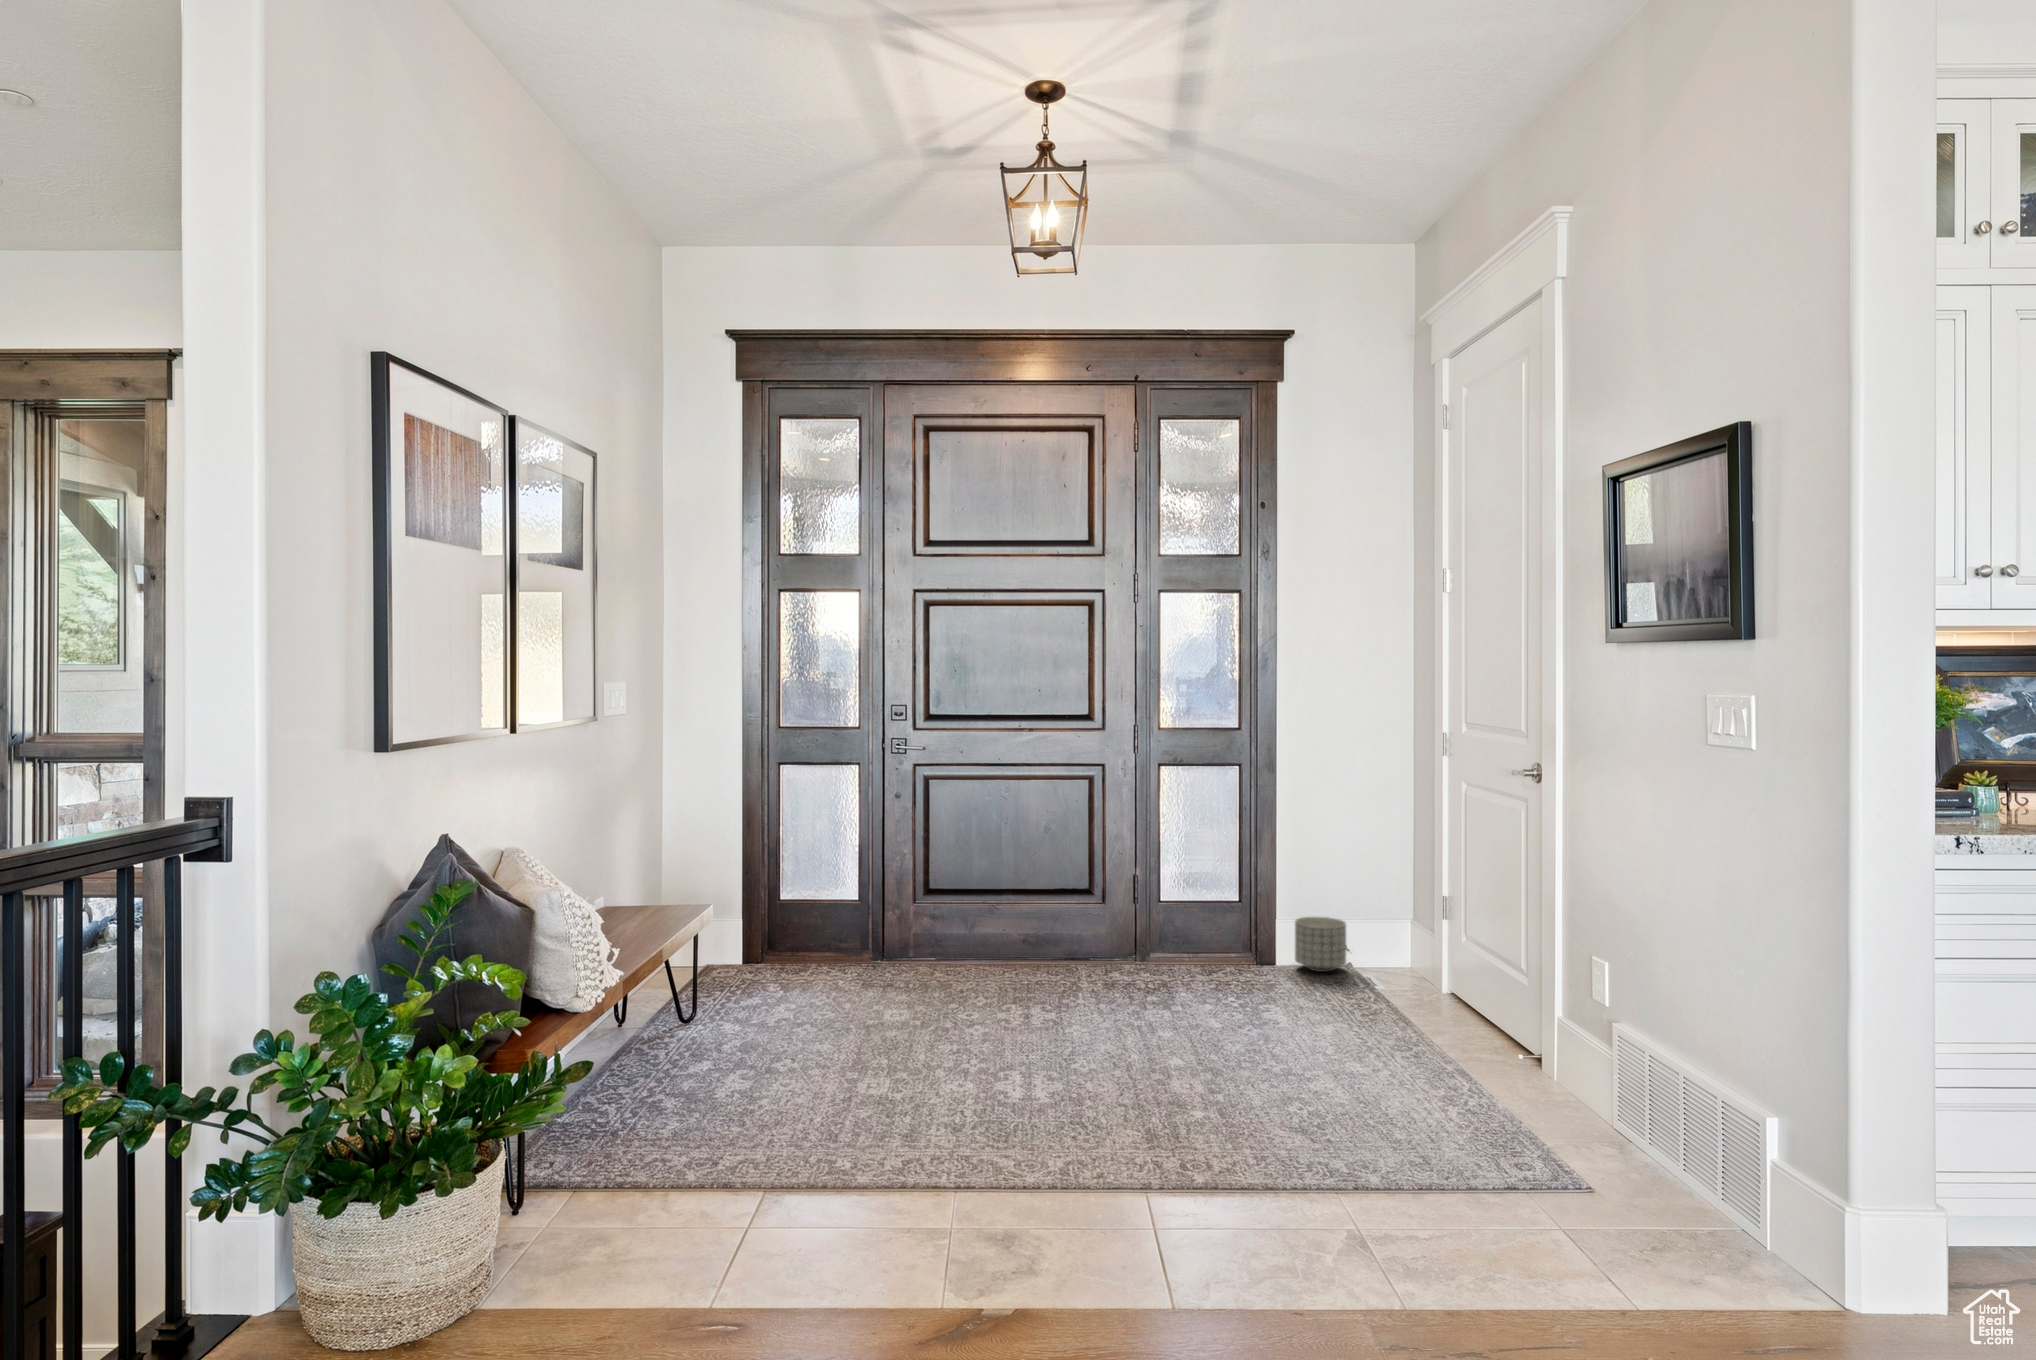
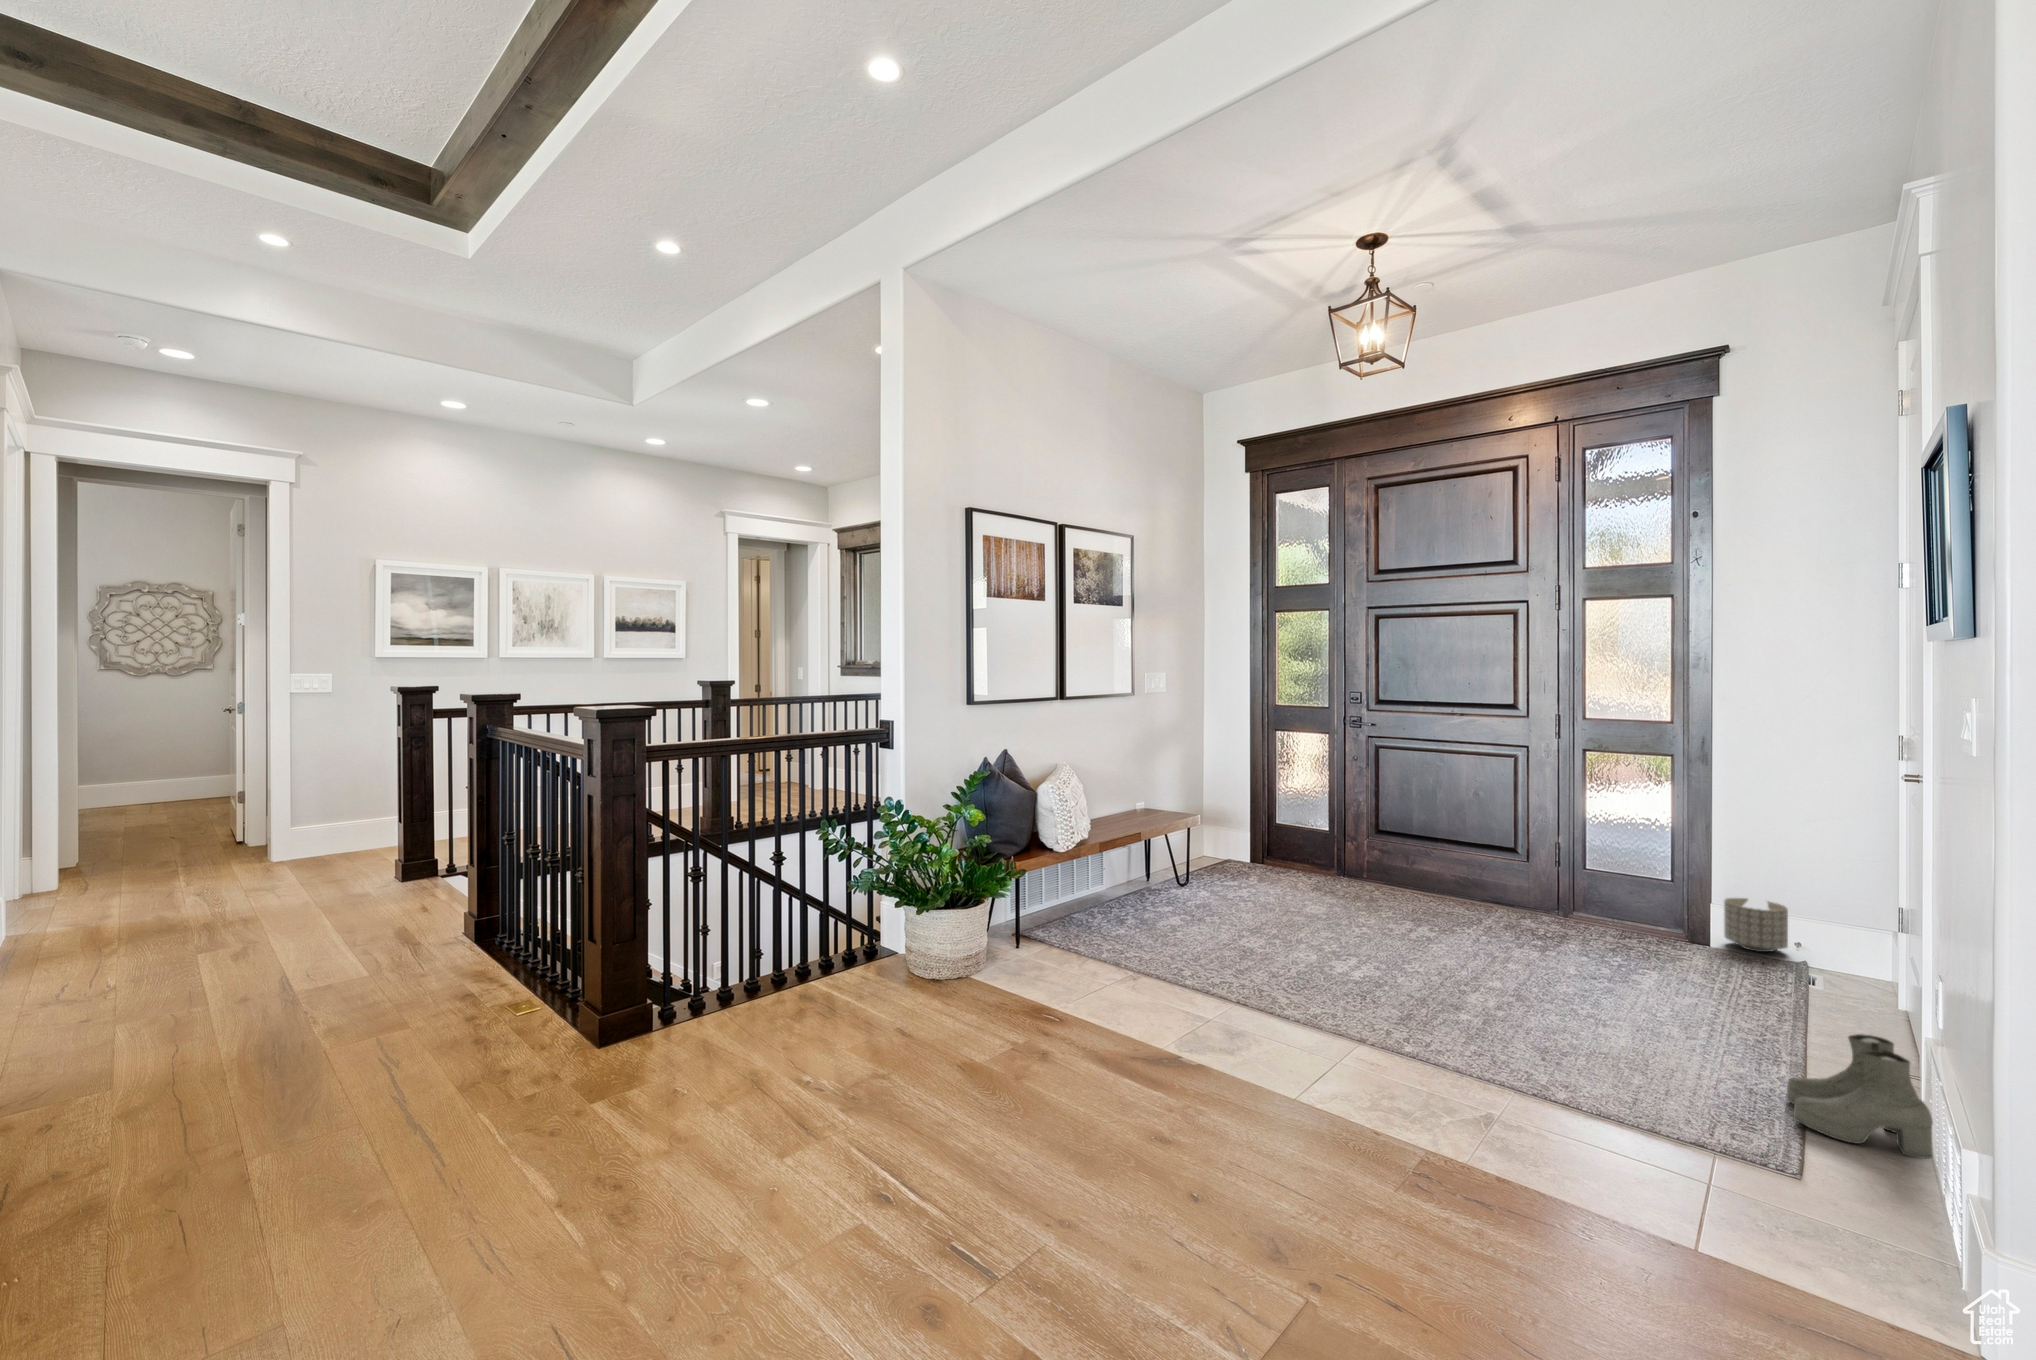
boots: none [1504,1040,1628,1152] -> present [1786,1034,1933,1159]

